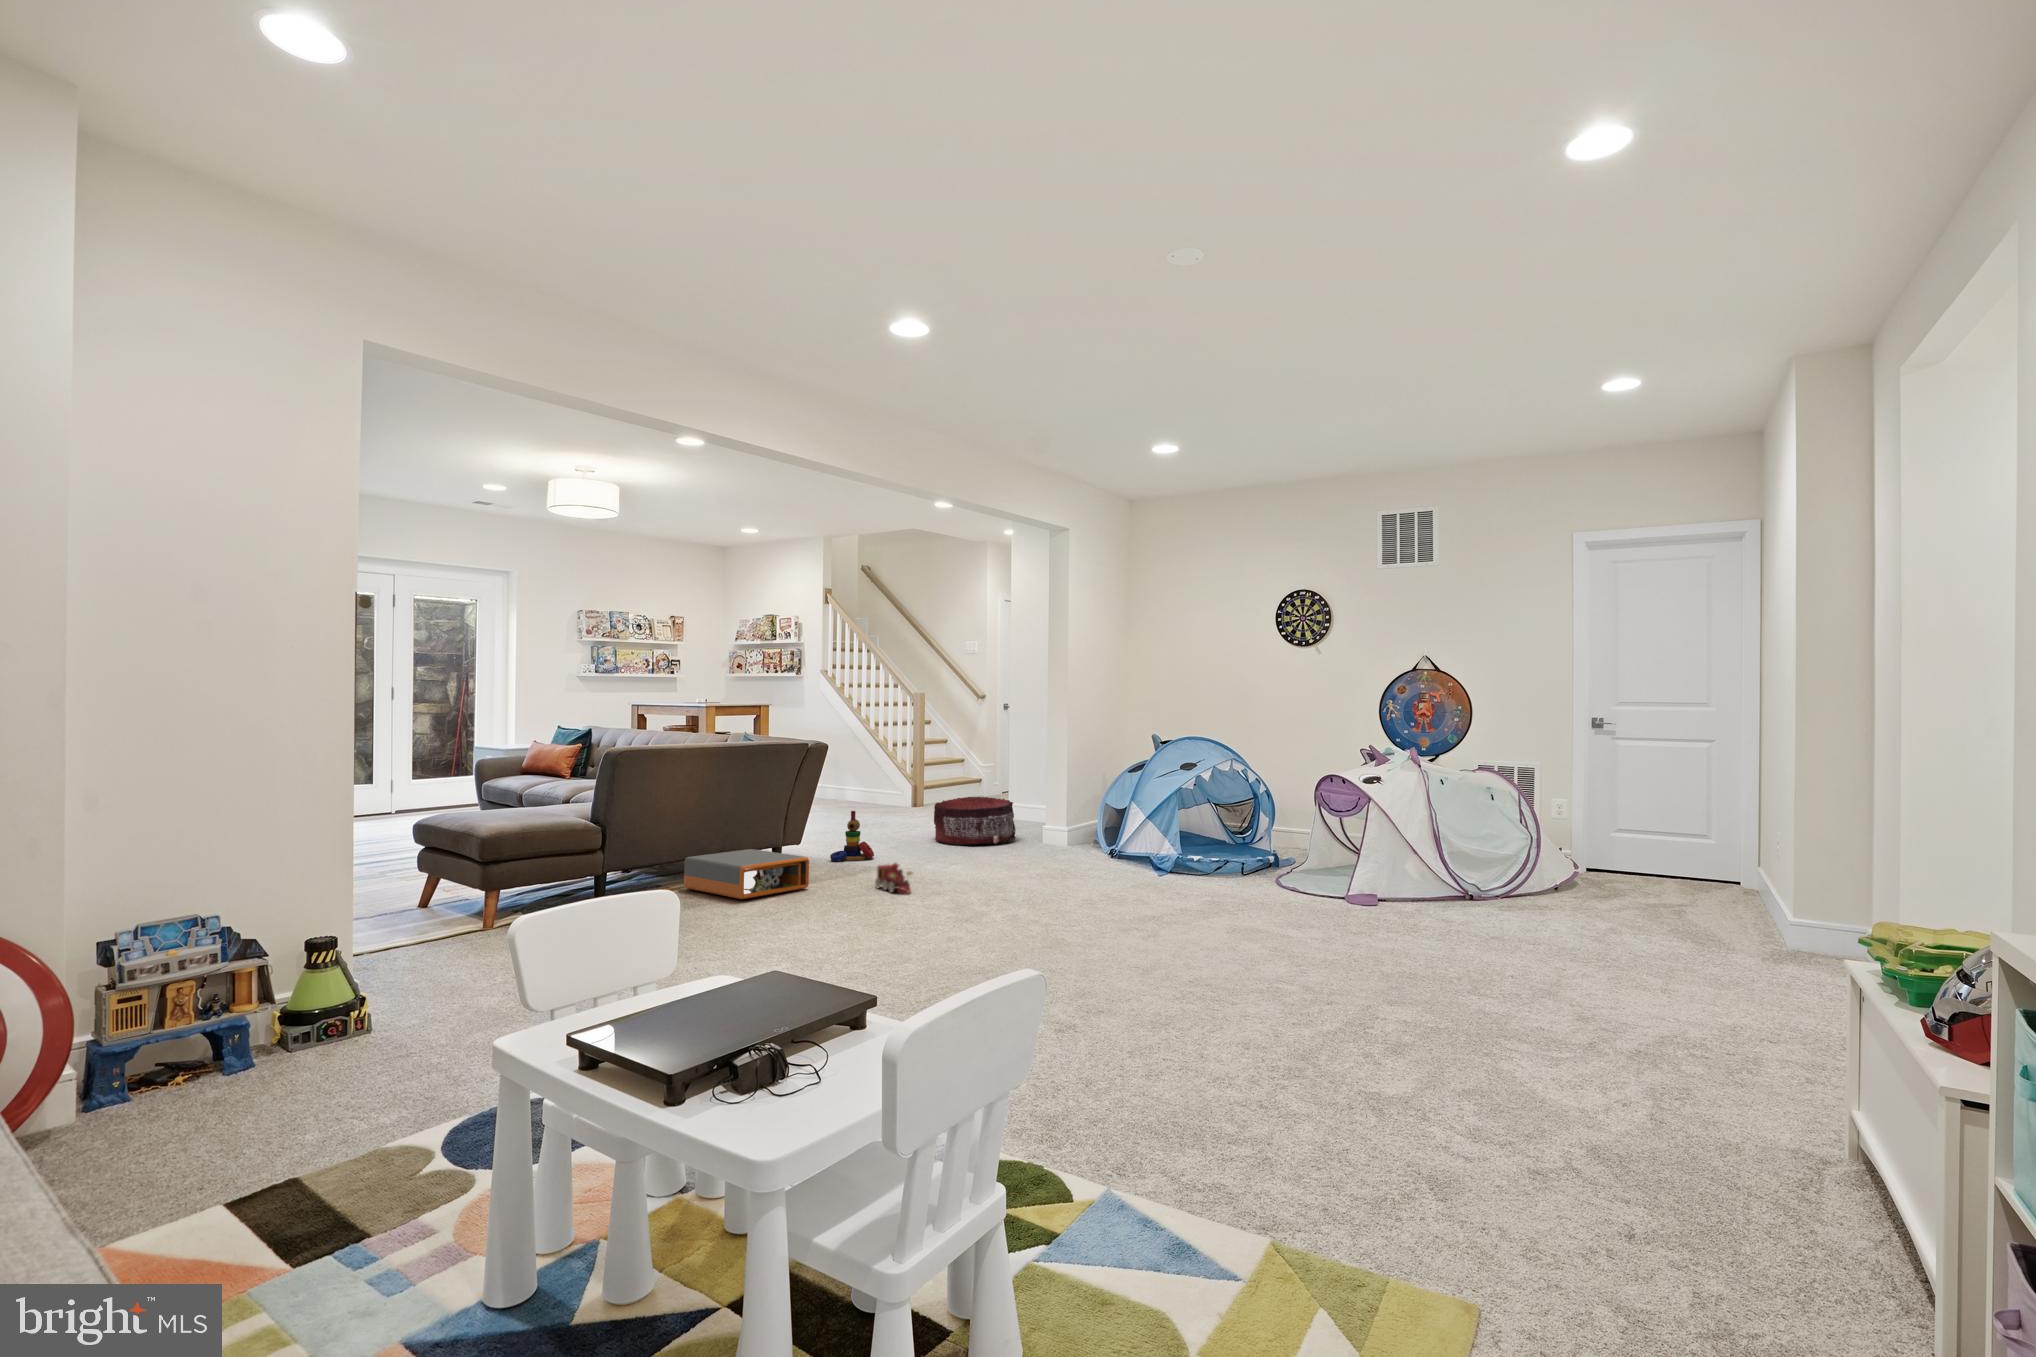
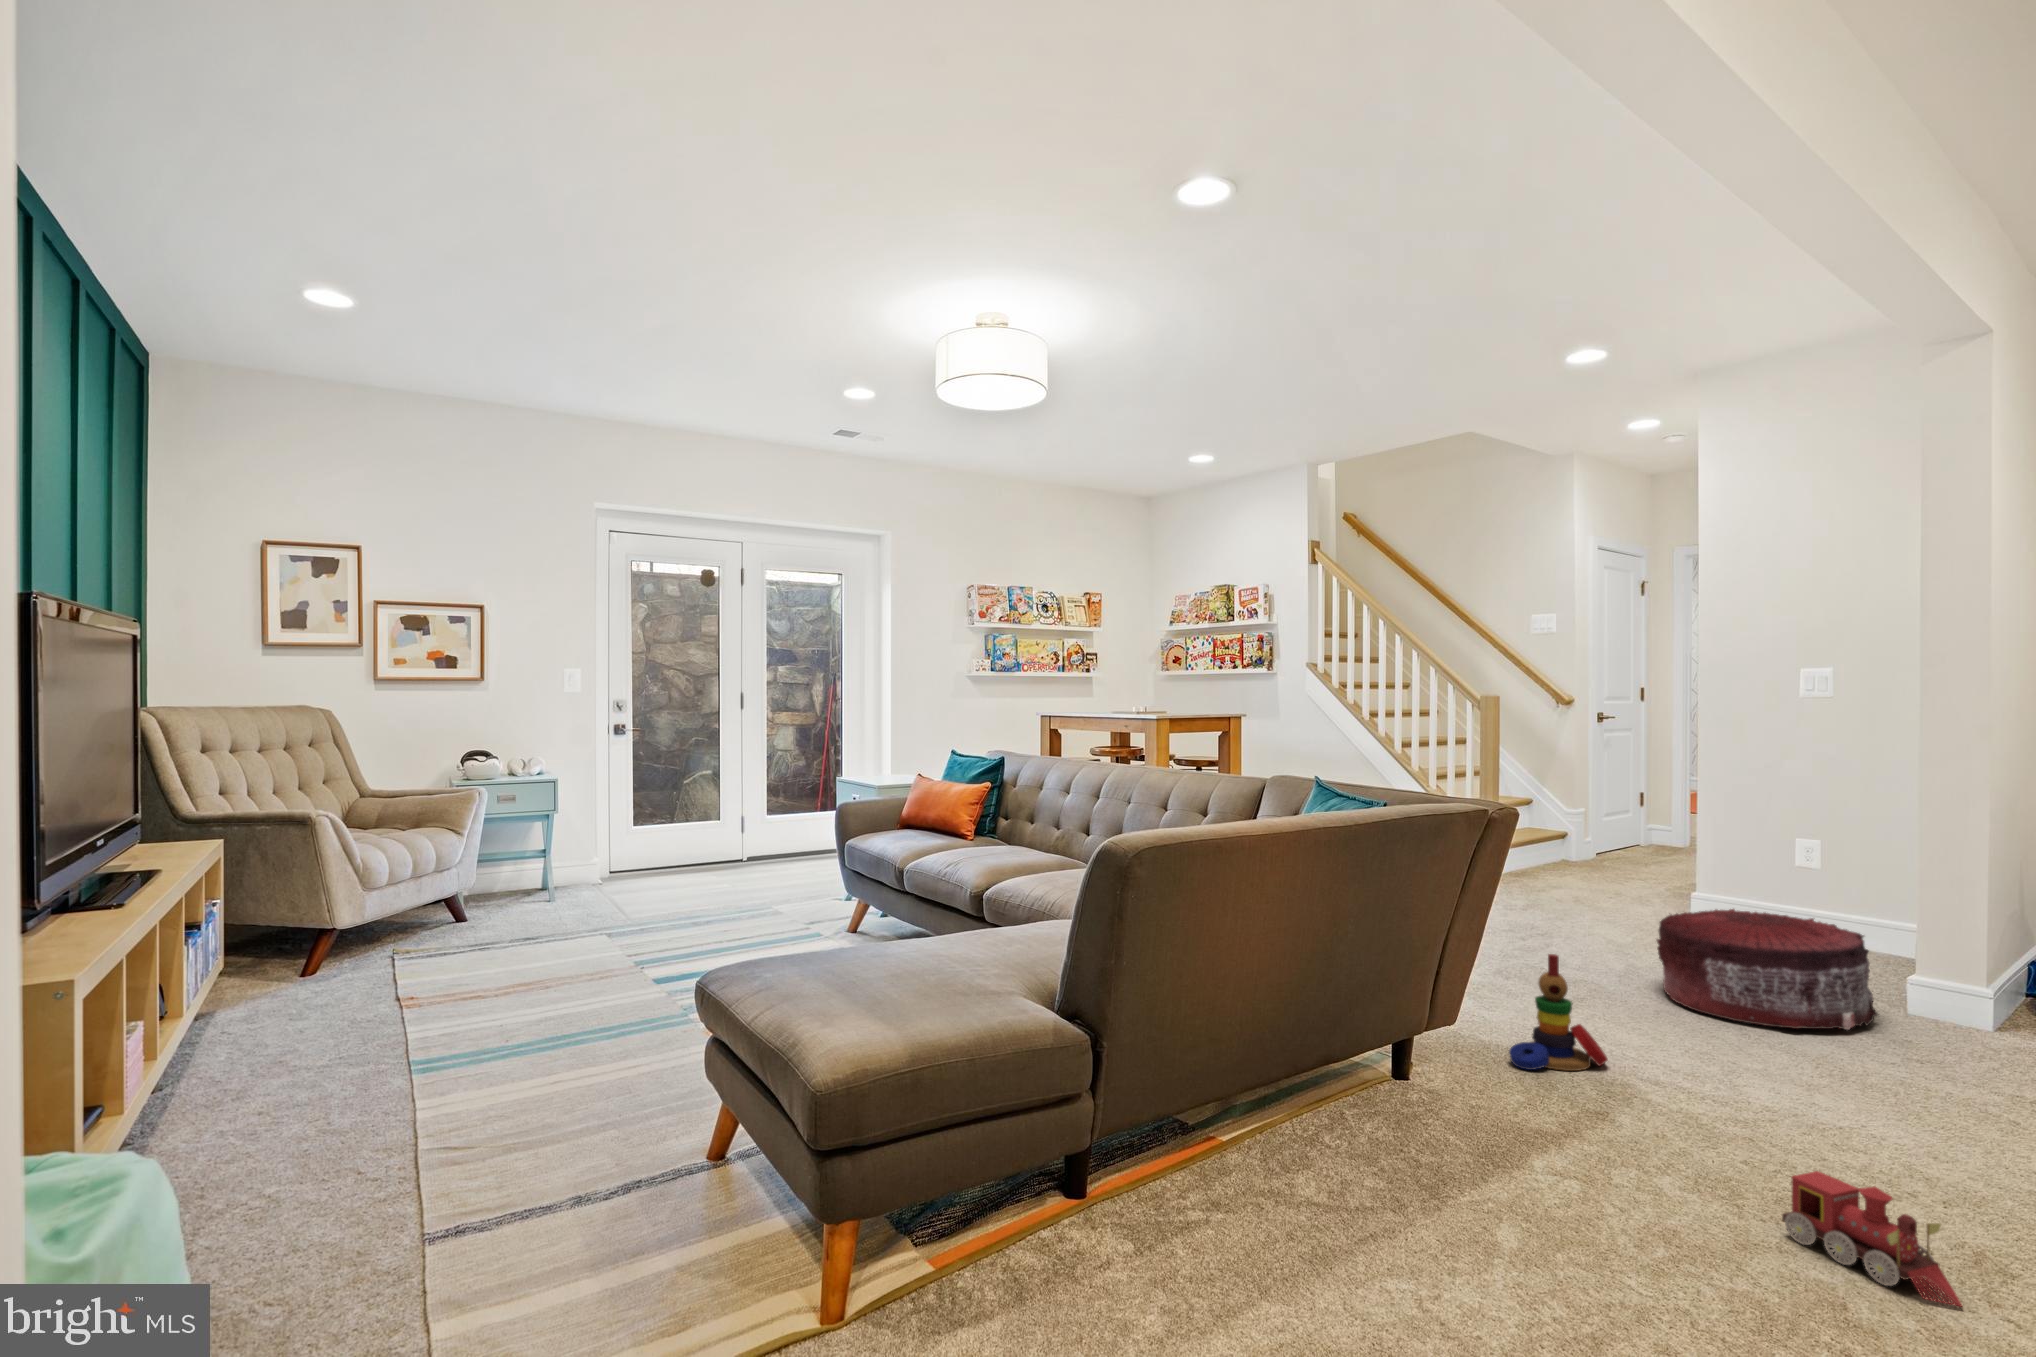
storage box: present [684,849,809,899] -> none [1257,1062,1589,1273]

